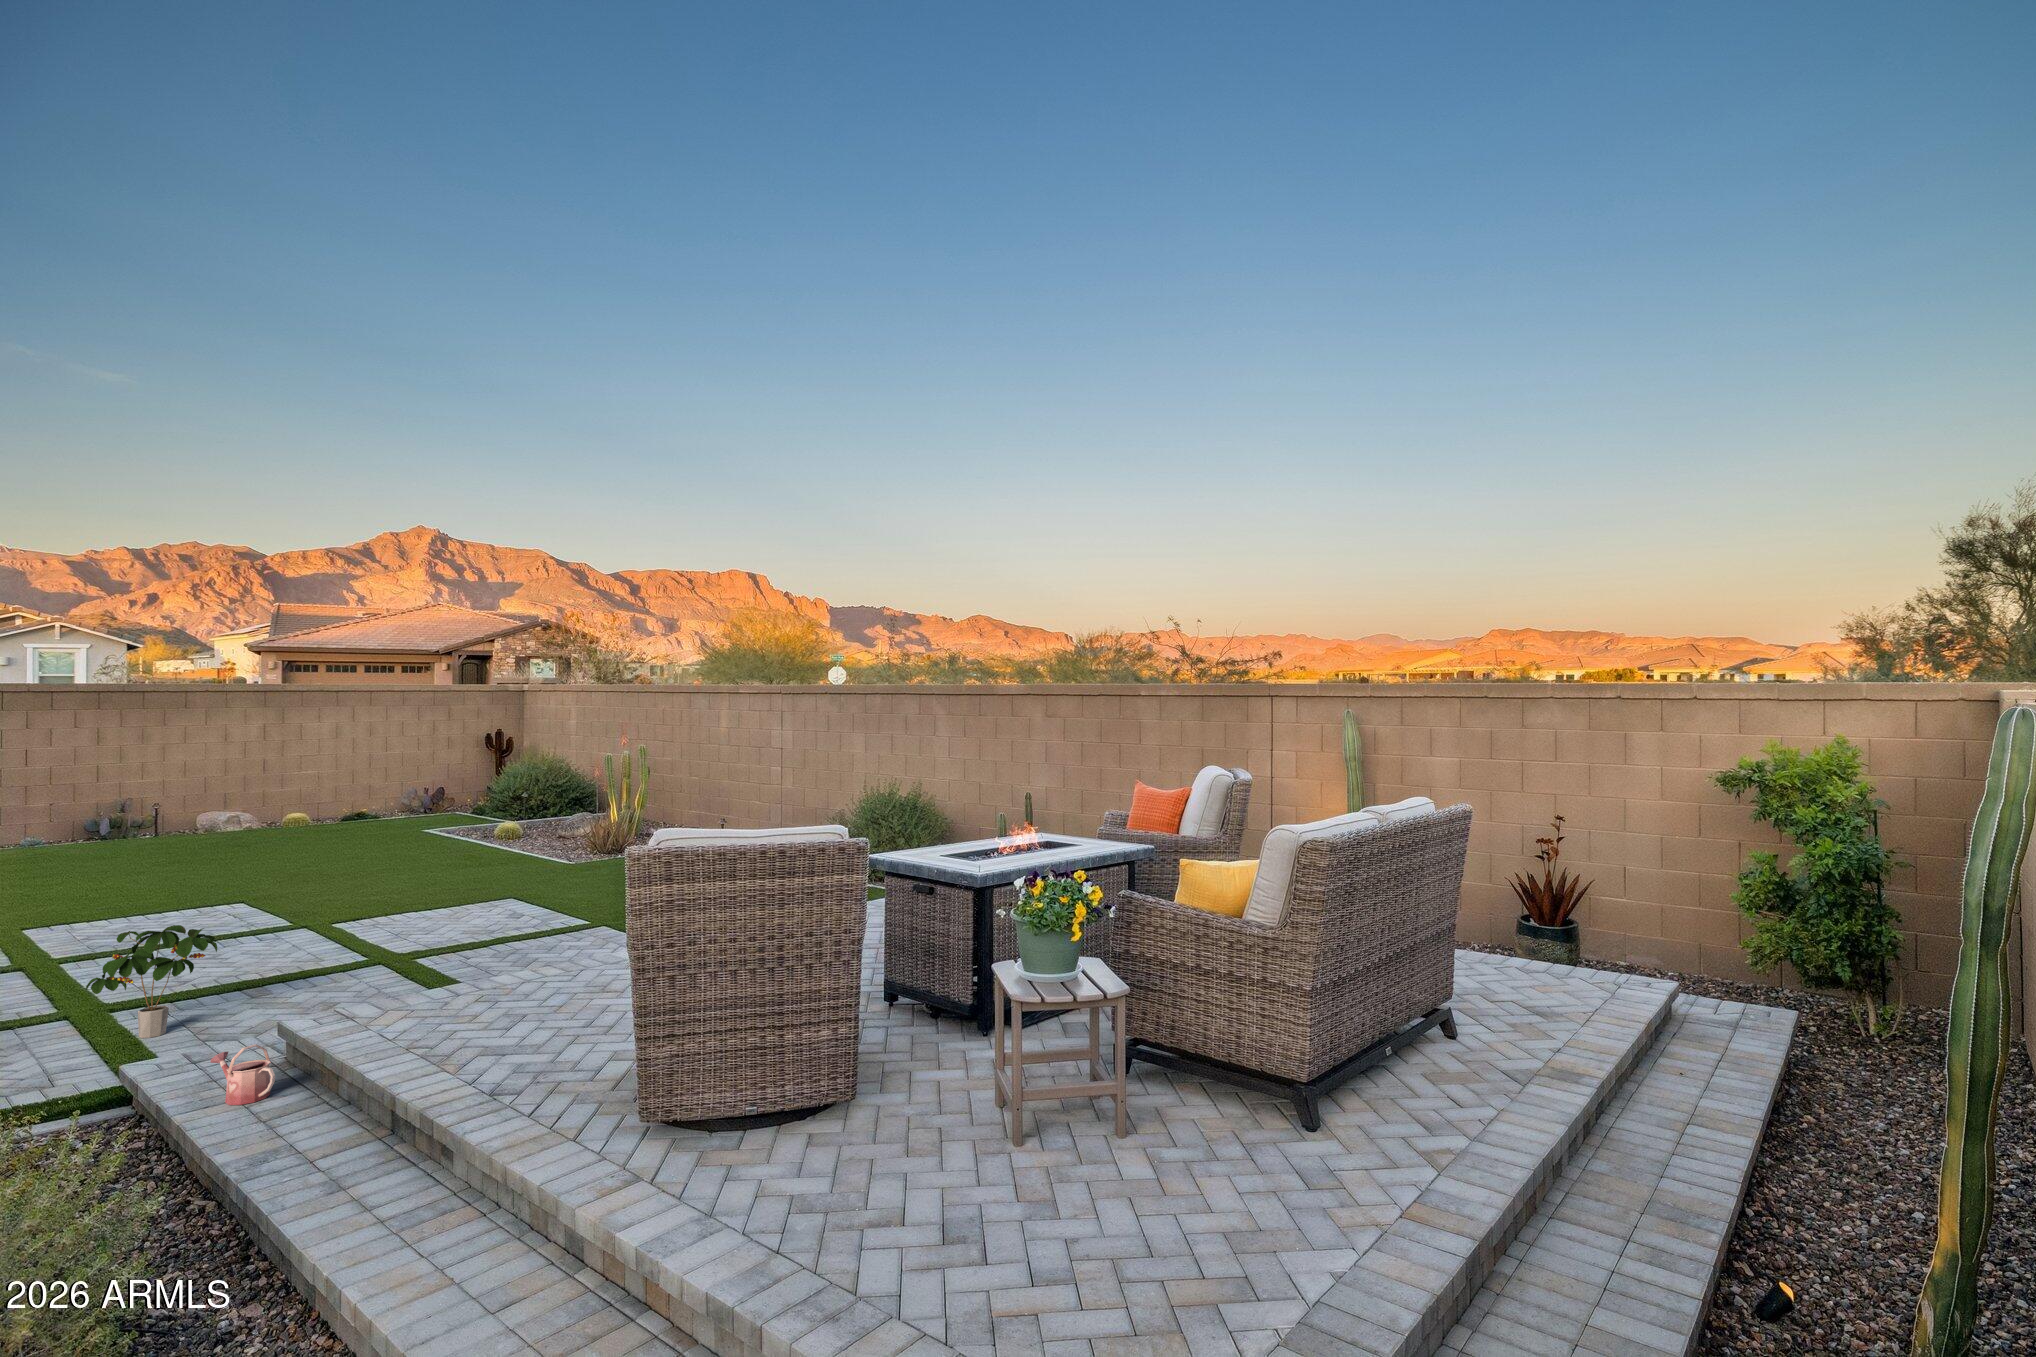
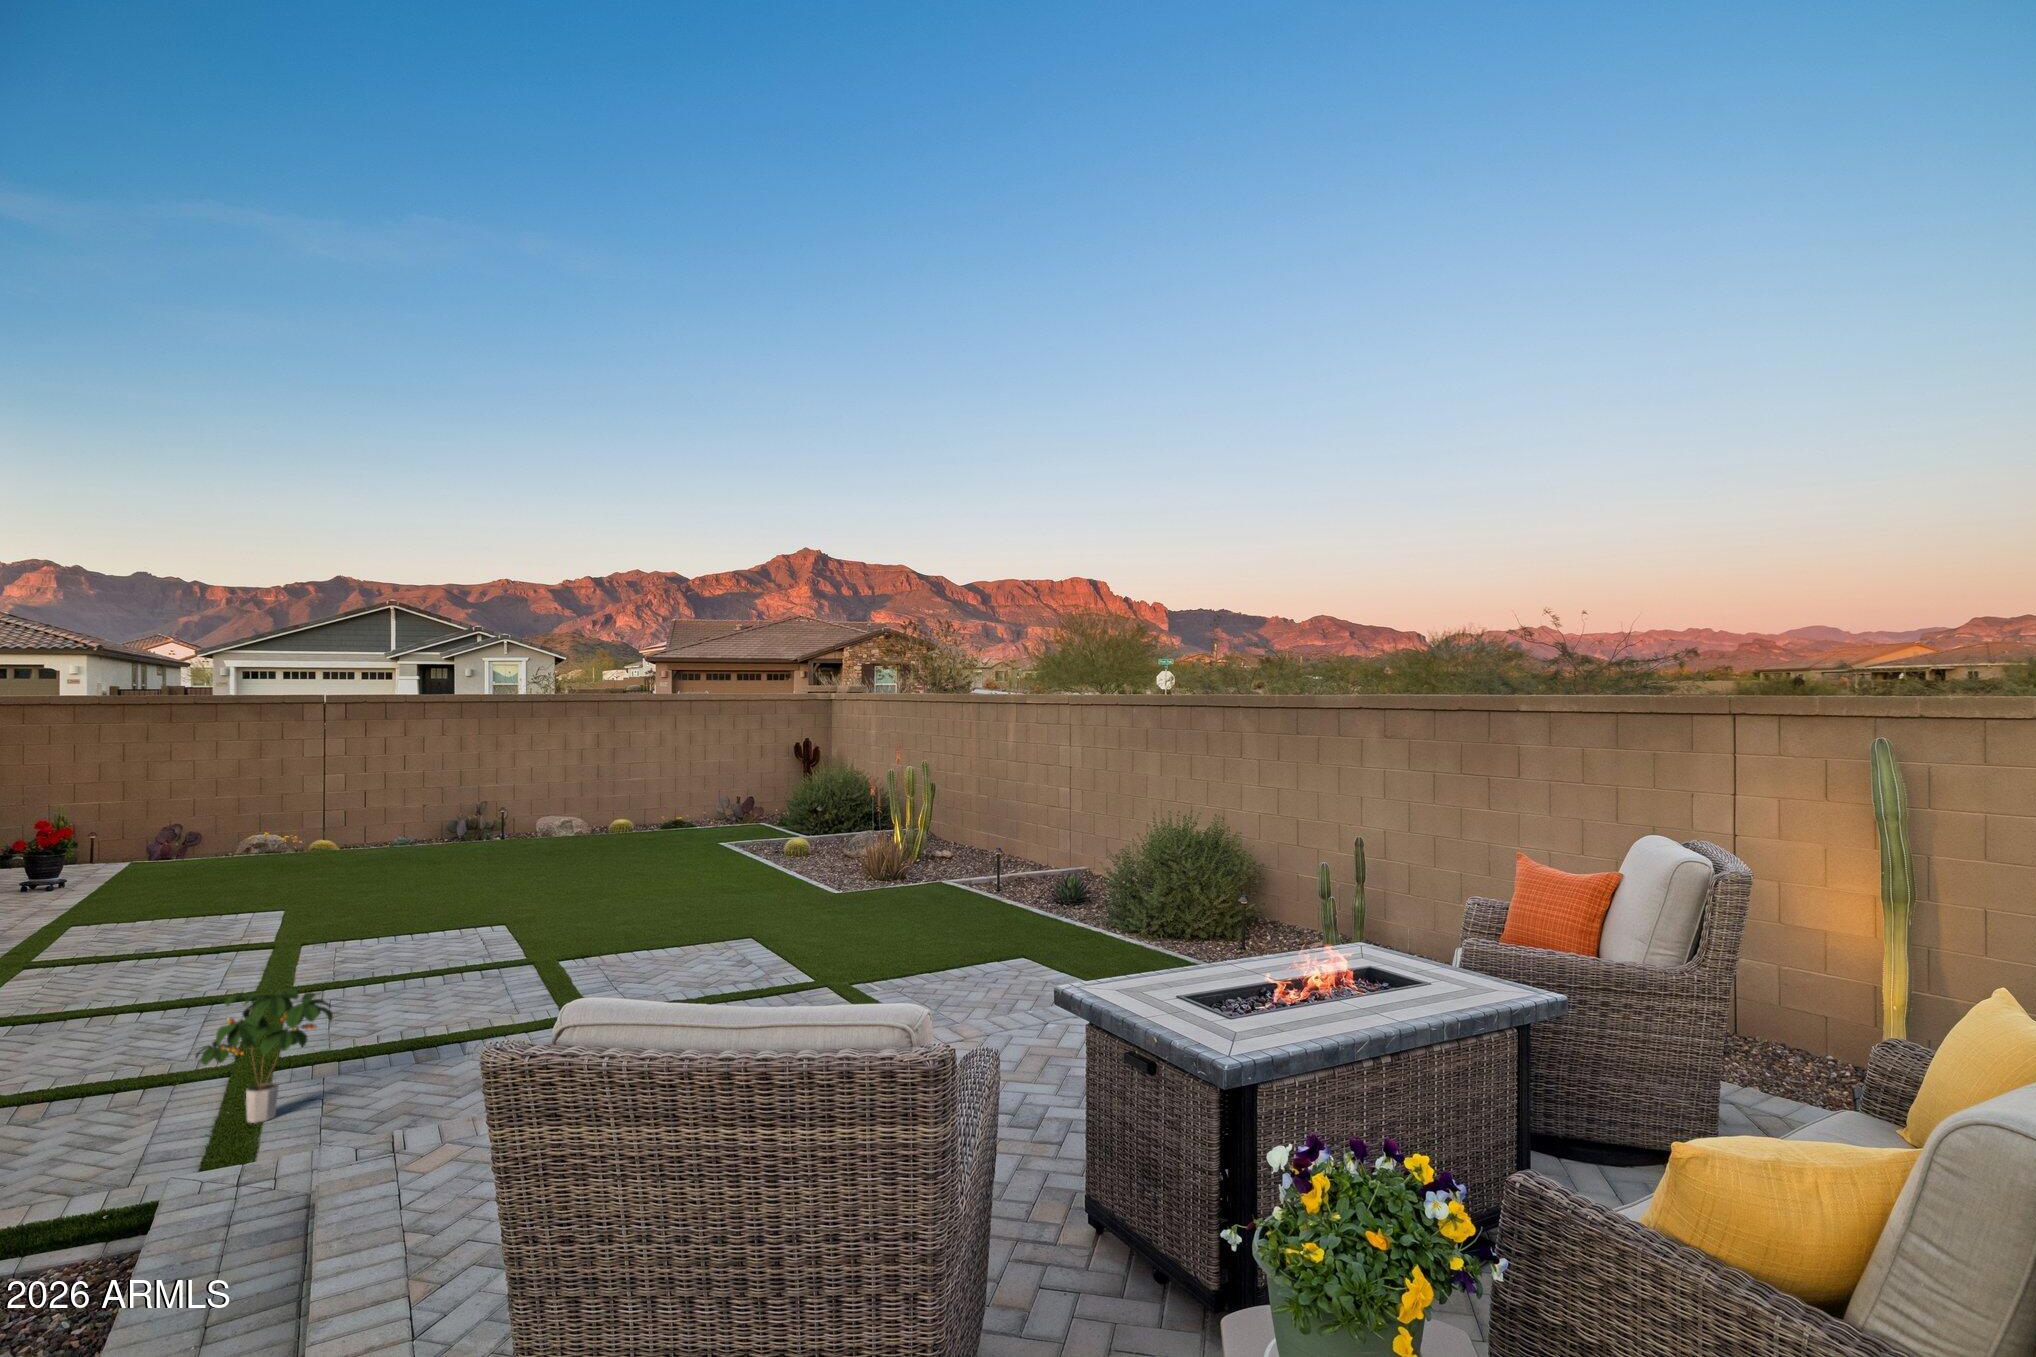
watering can: present [210,1044,275,1105] -> none [196,1195,261,1283]

